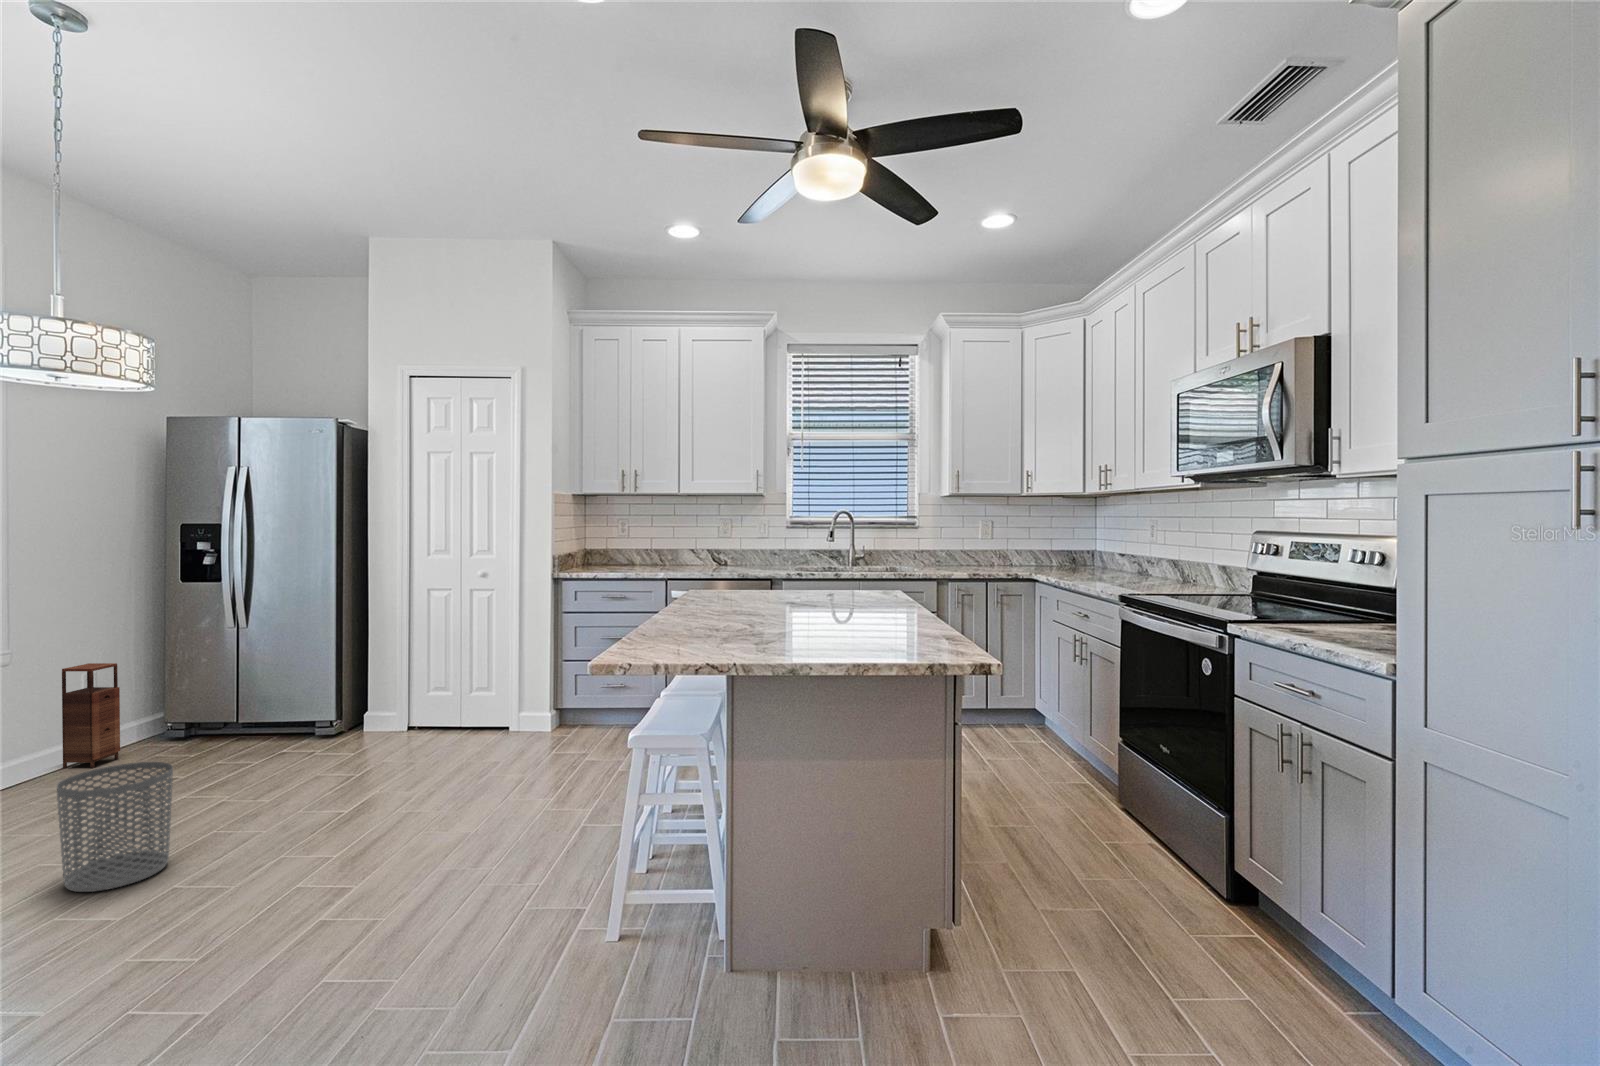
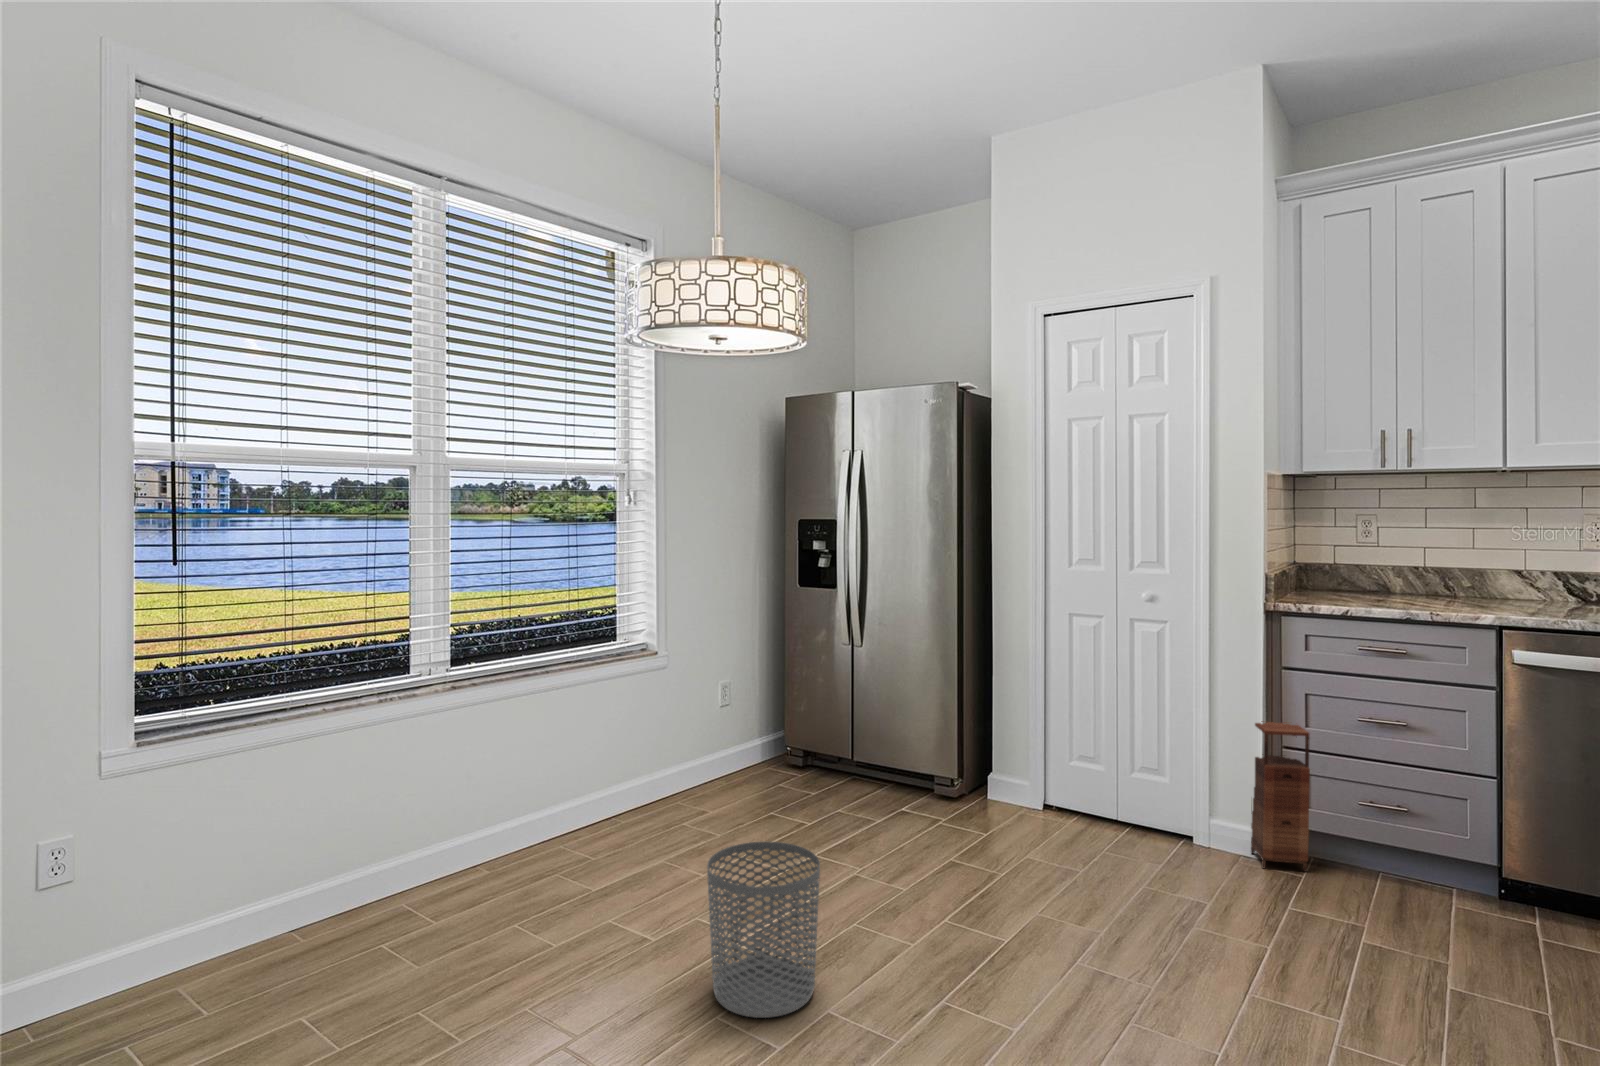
storage cabinet: present [62,663,120,768] -> present [1251,721,1310,872]

